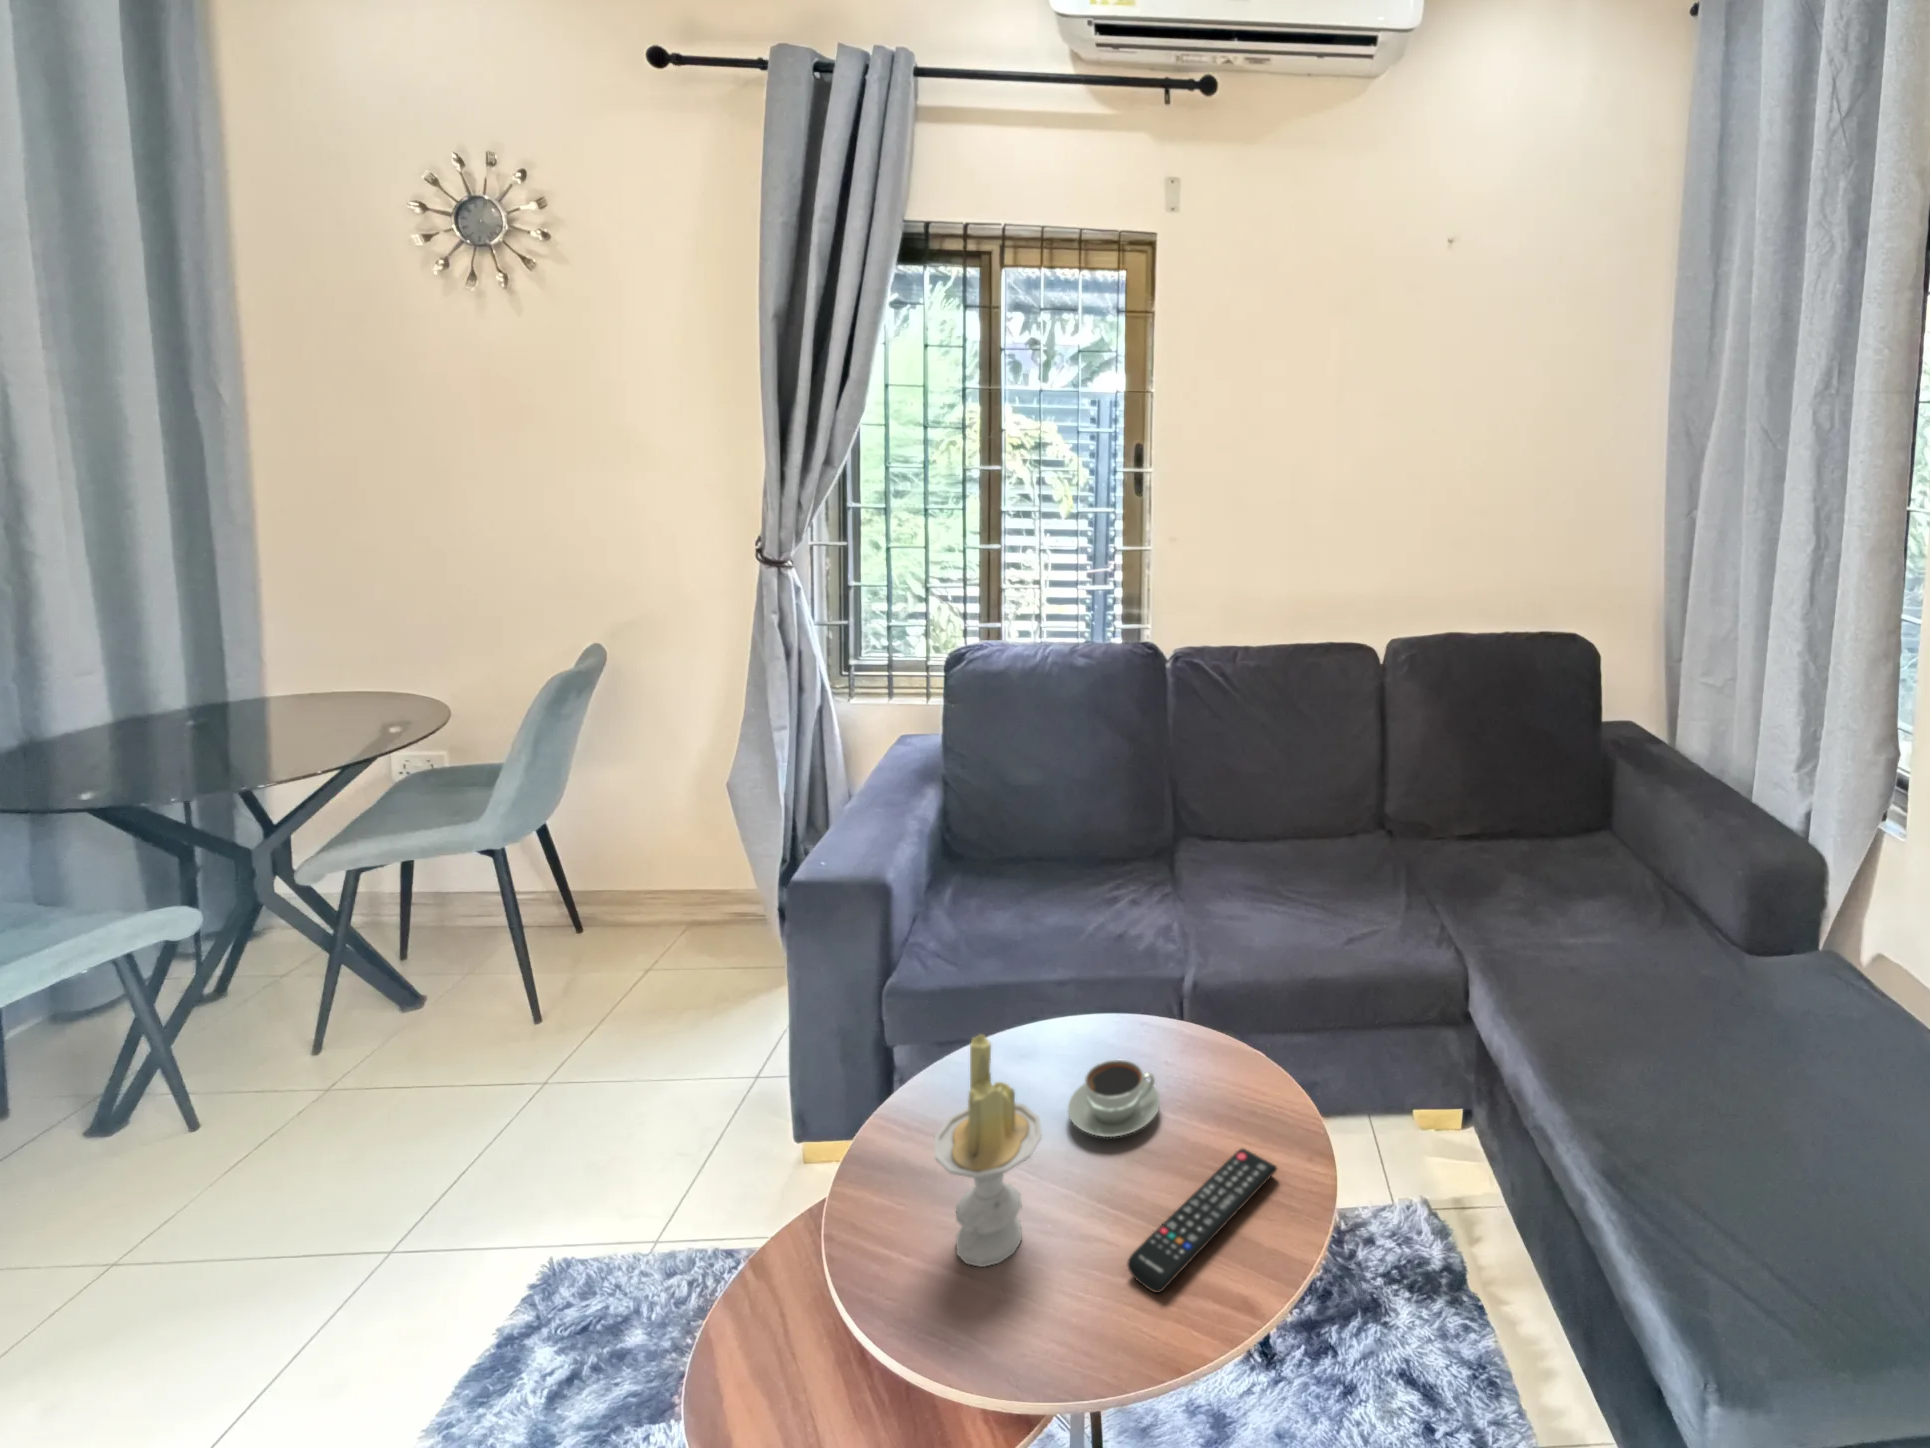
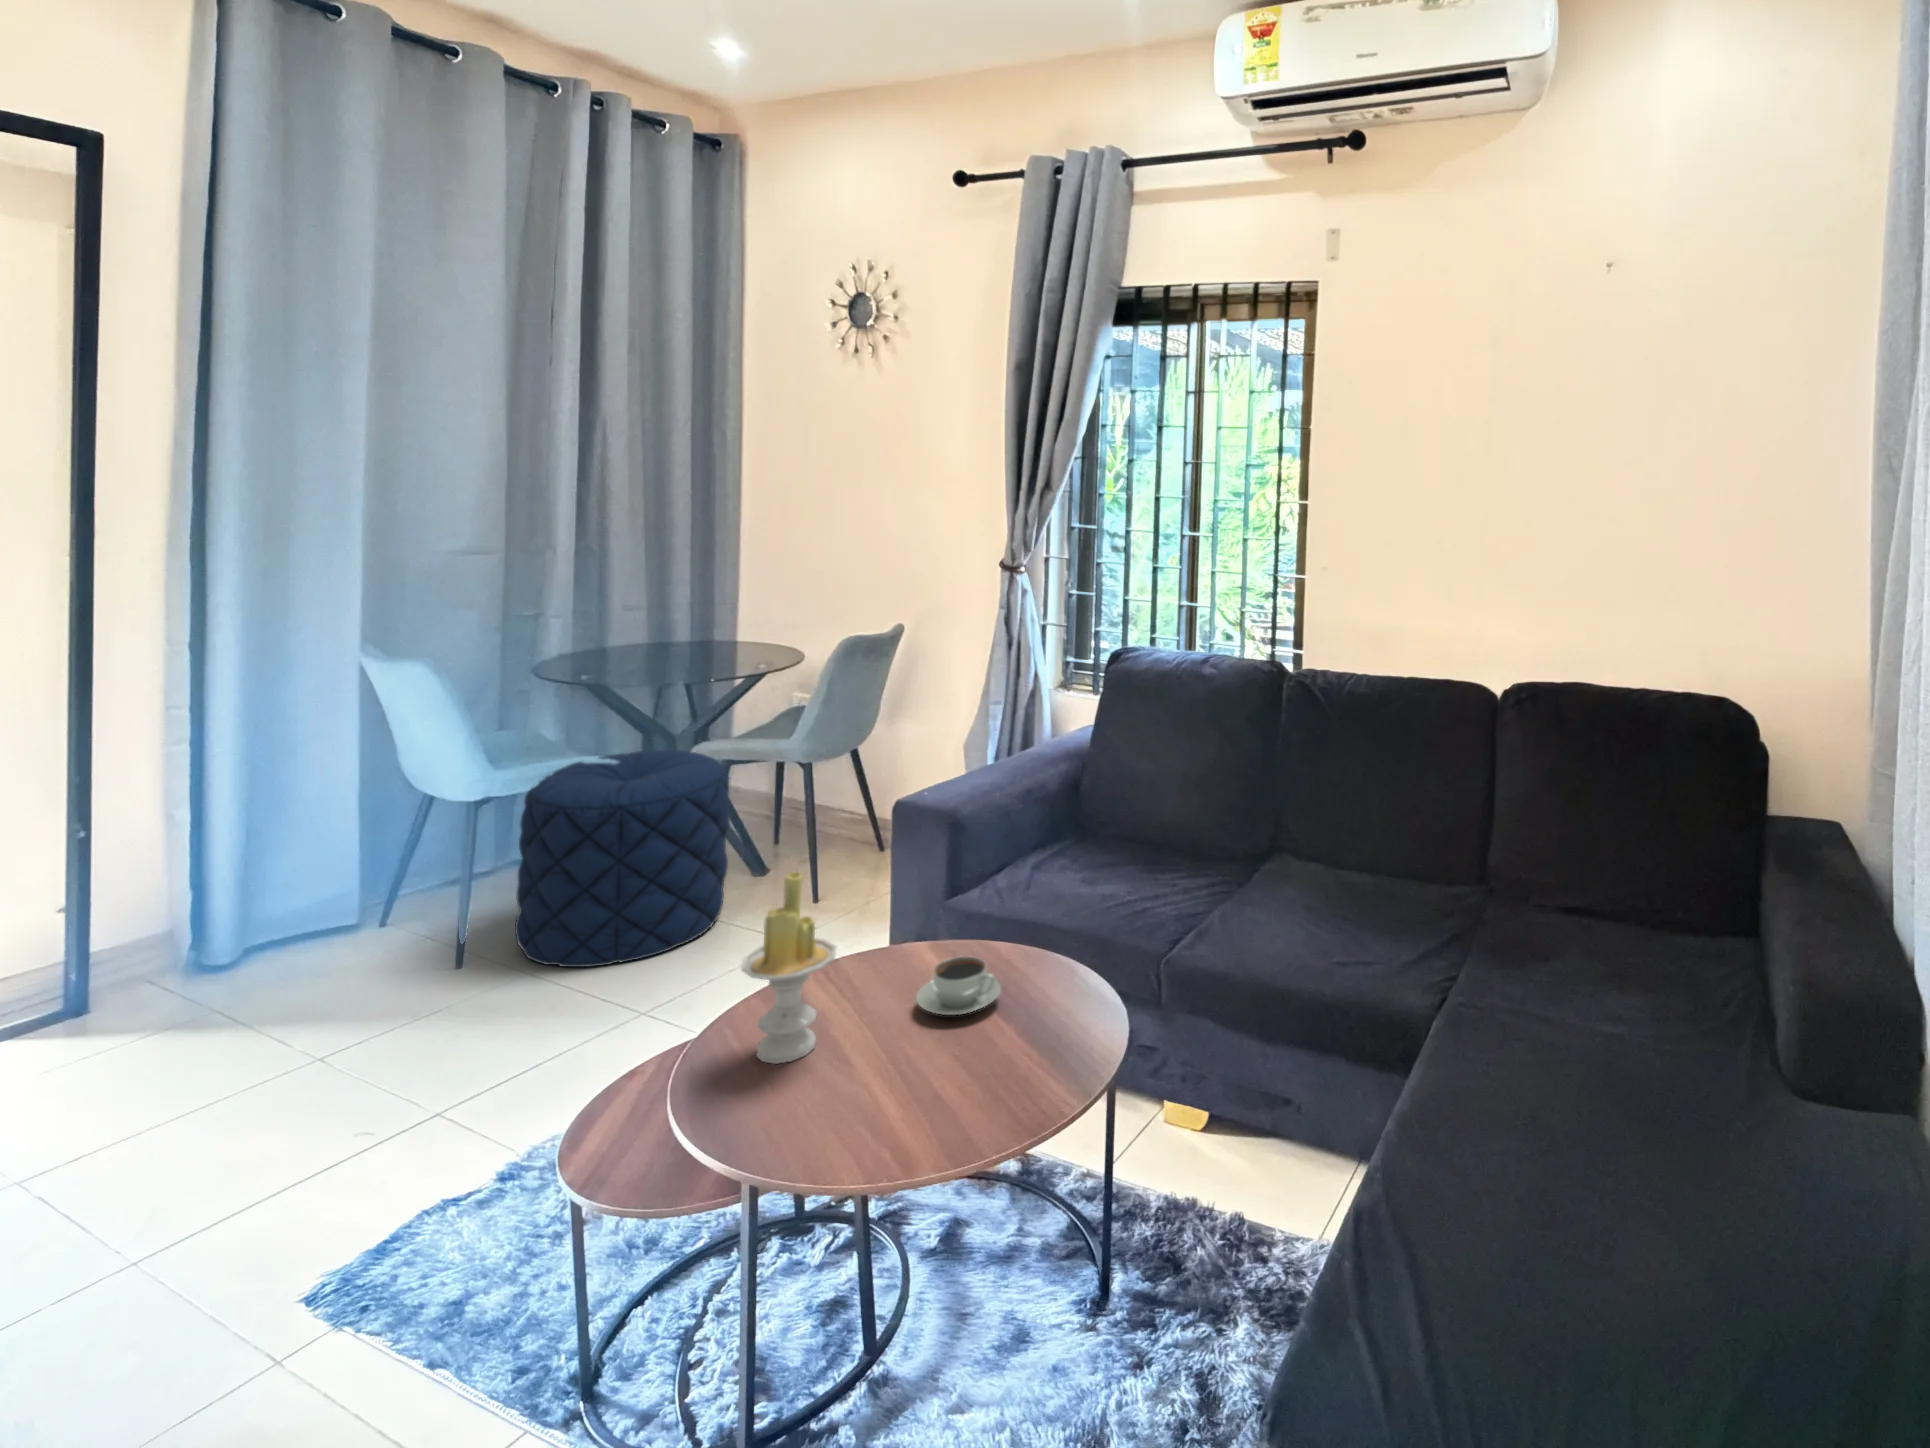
pouf: none [56,879,426,1246] -> present [515,750,730,967]
remote control: present [1127,1149,1277,1293] -> none [839,1049,1021,1118]

